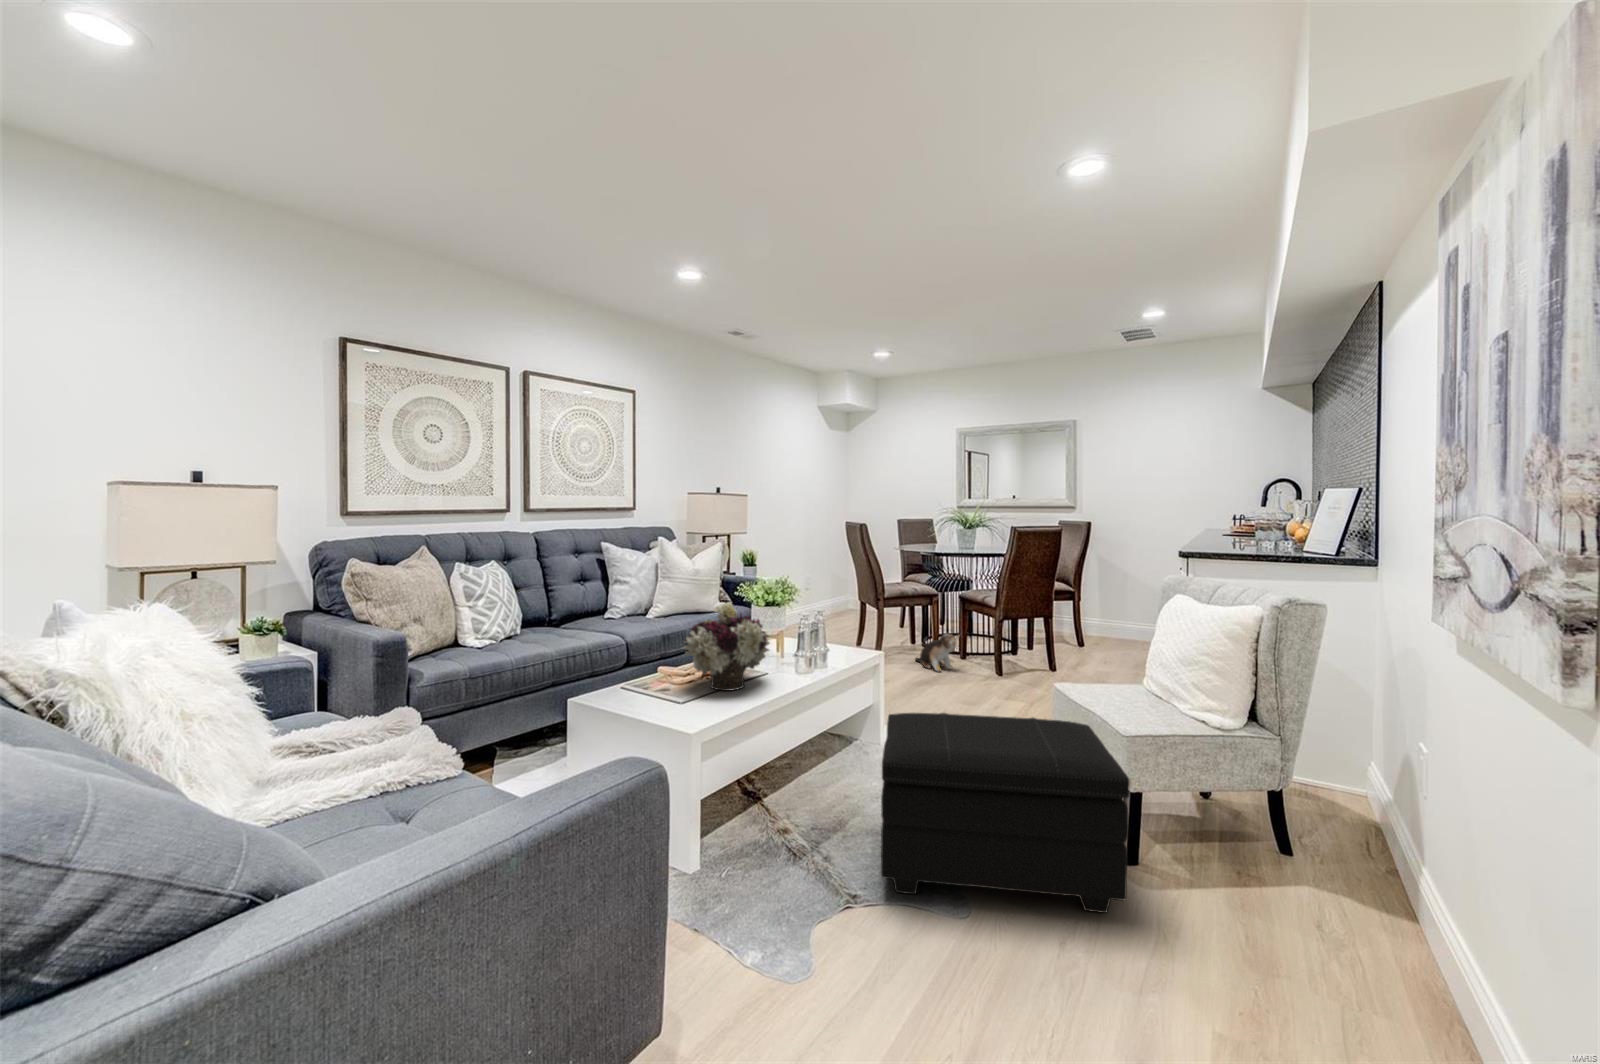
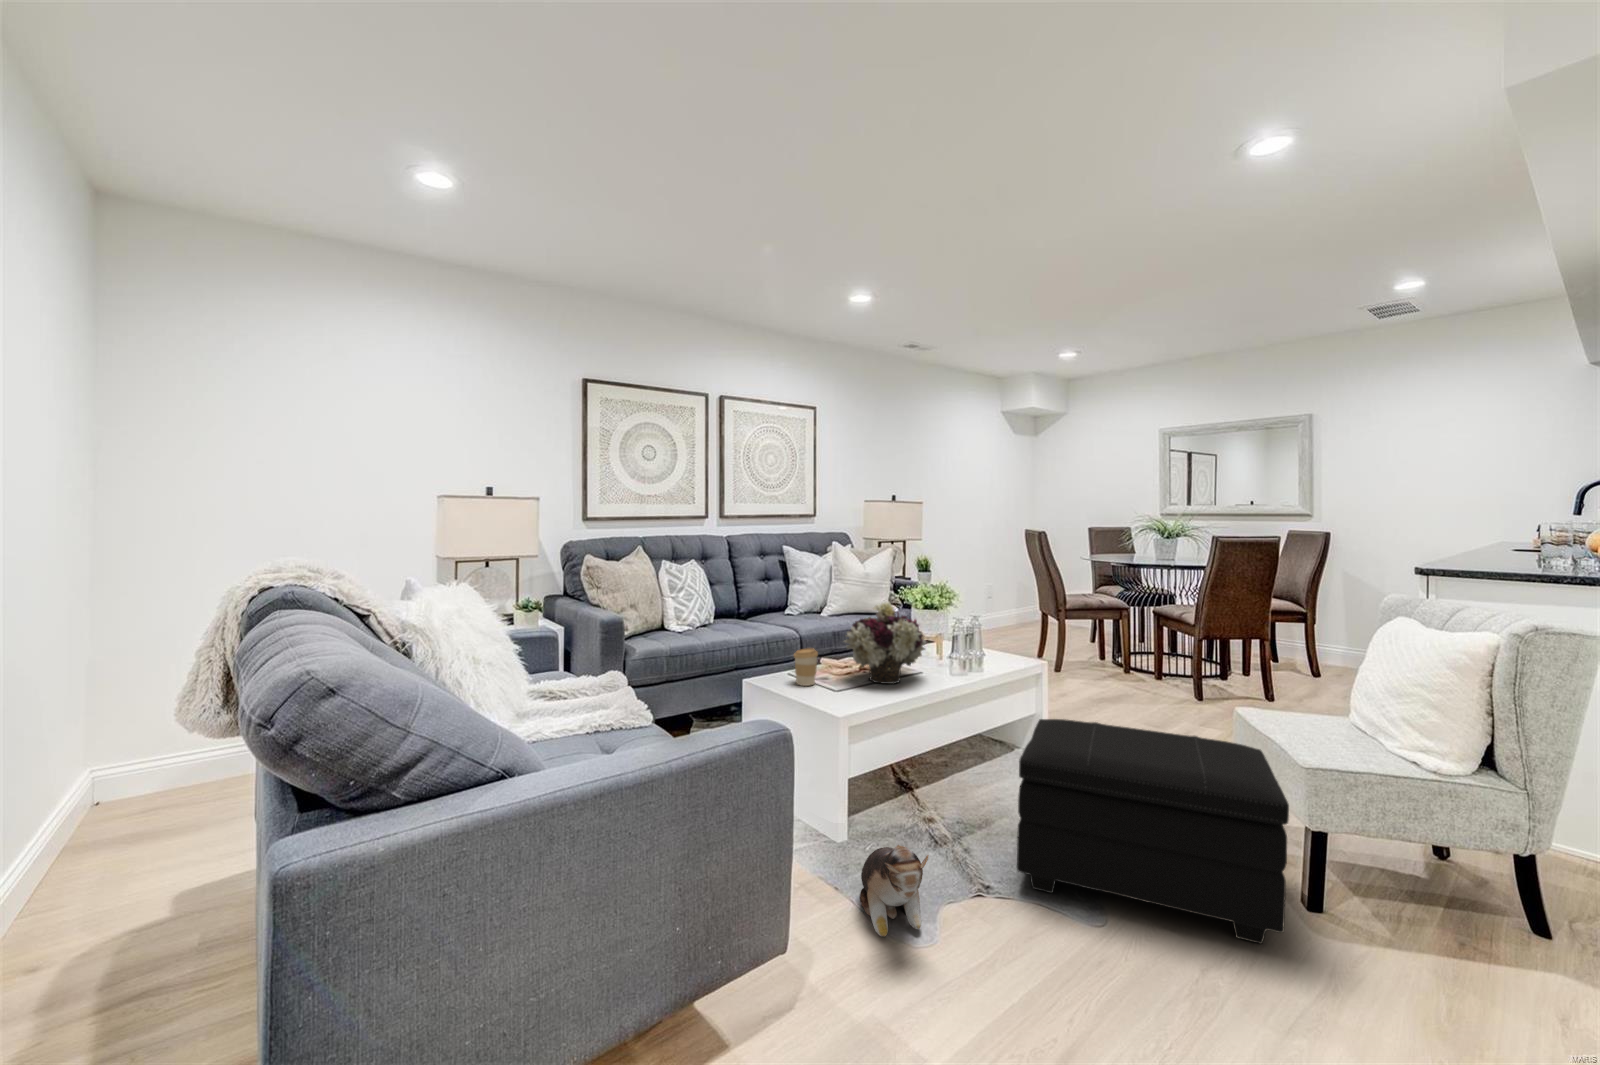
plush toy: present [915,634,959,671] -> present [860,845,929,936]
coffee cup: none [627,659,655,701] -> present [794,648,818,686]

